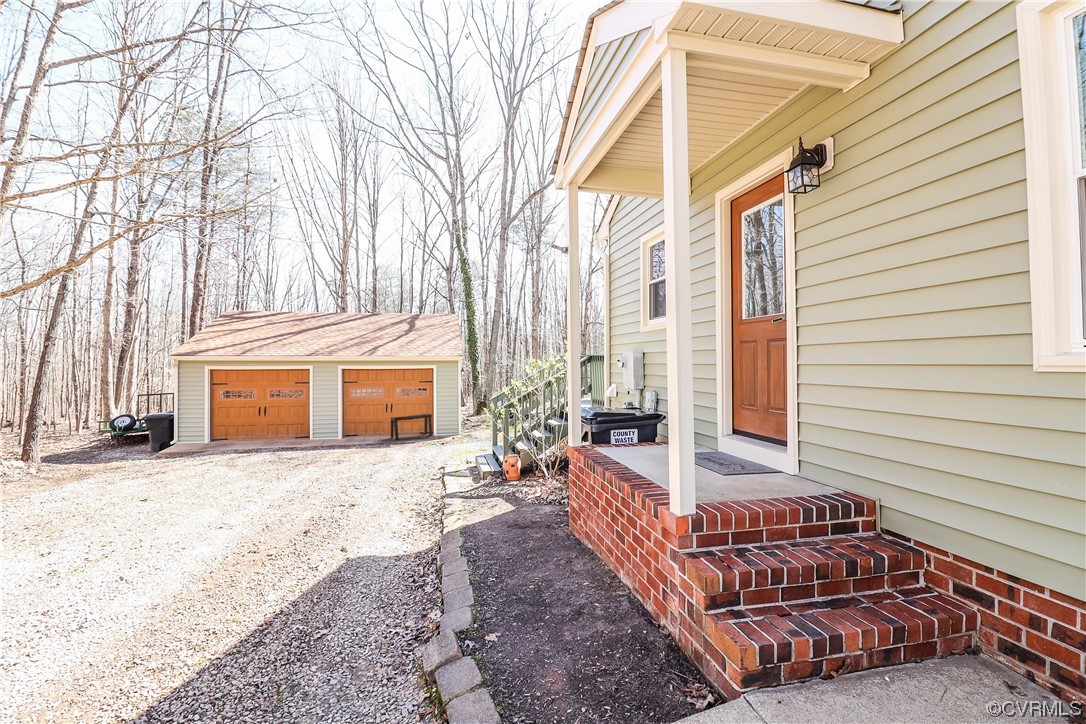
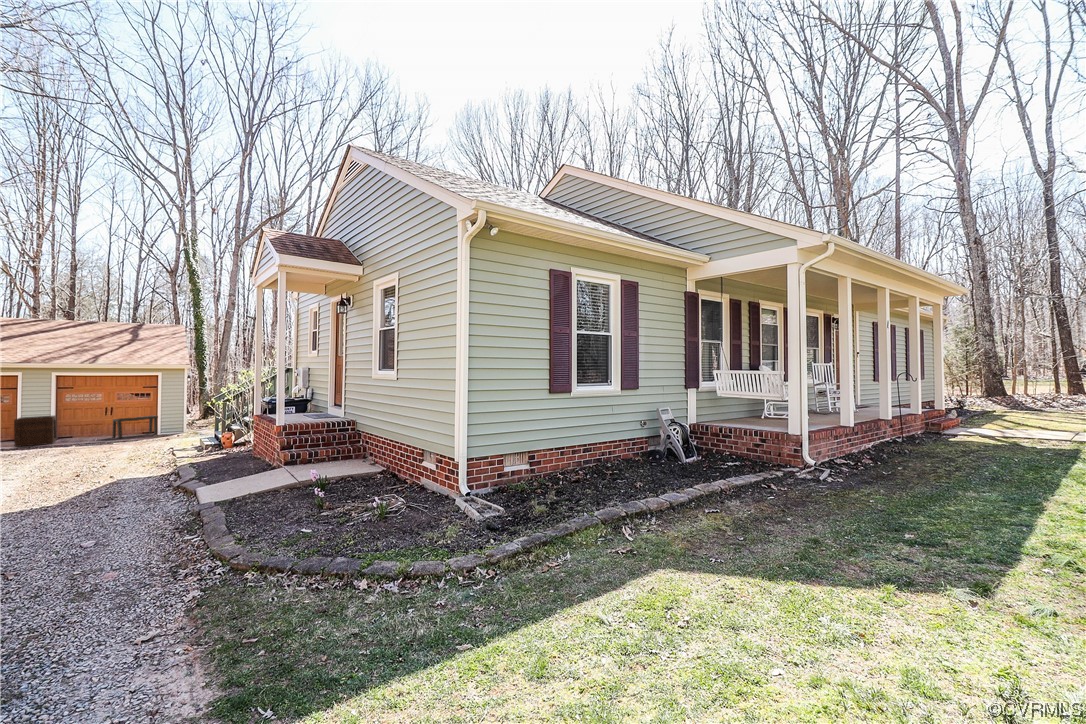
wooden crate: none [303,412,344,447] -> present [14,416,57,447]

